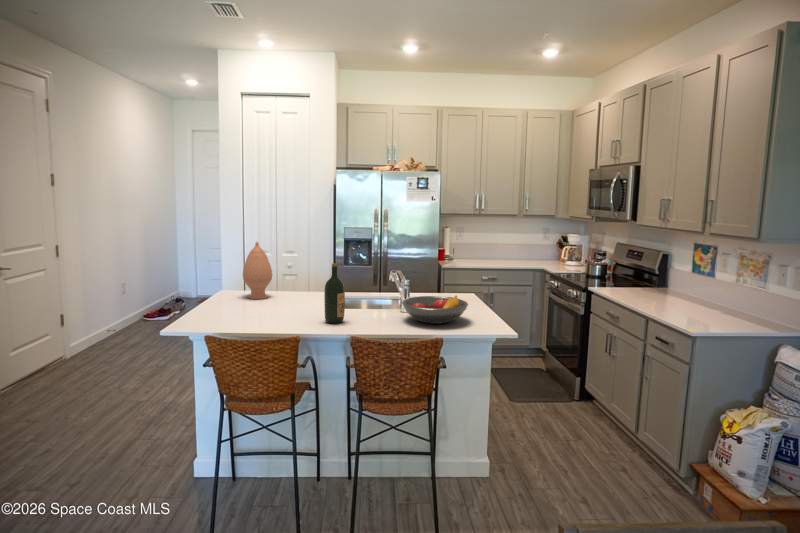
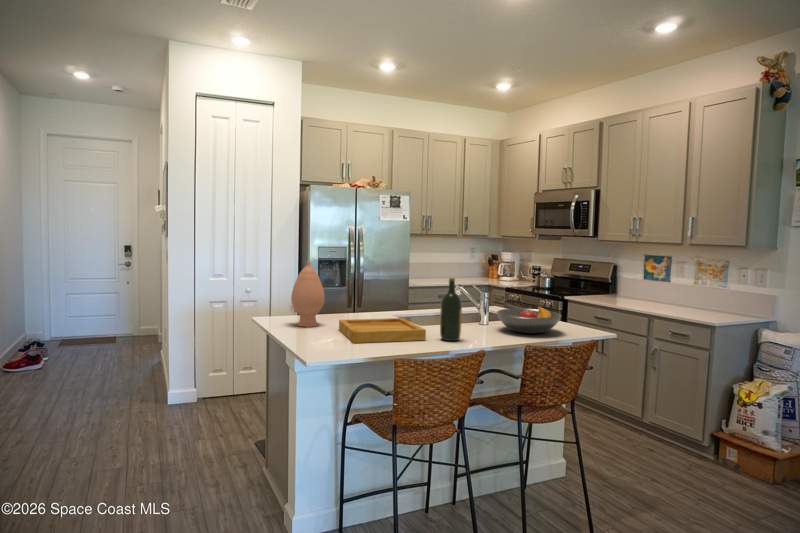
tray: none [246,295,329,320] -> present [339,318,426,343]

